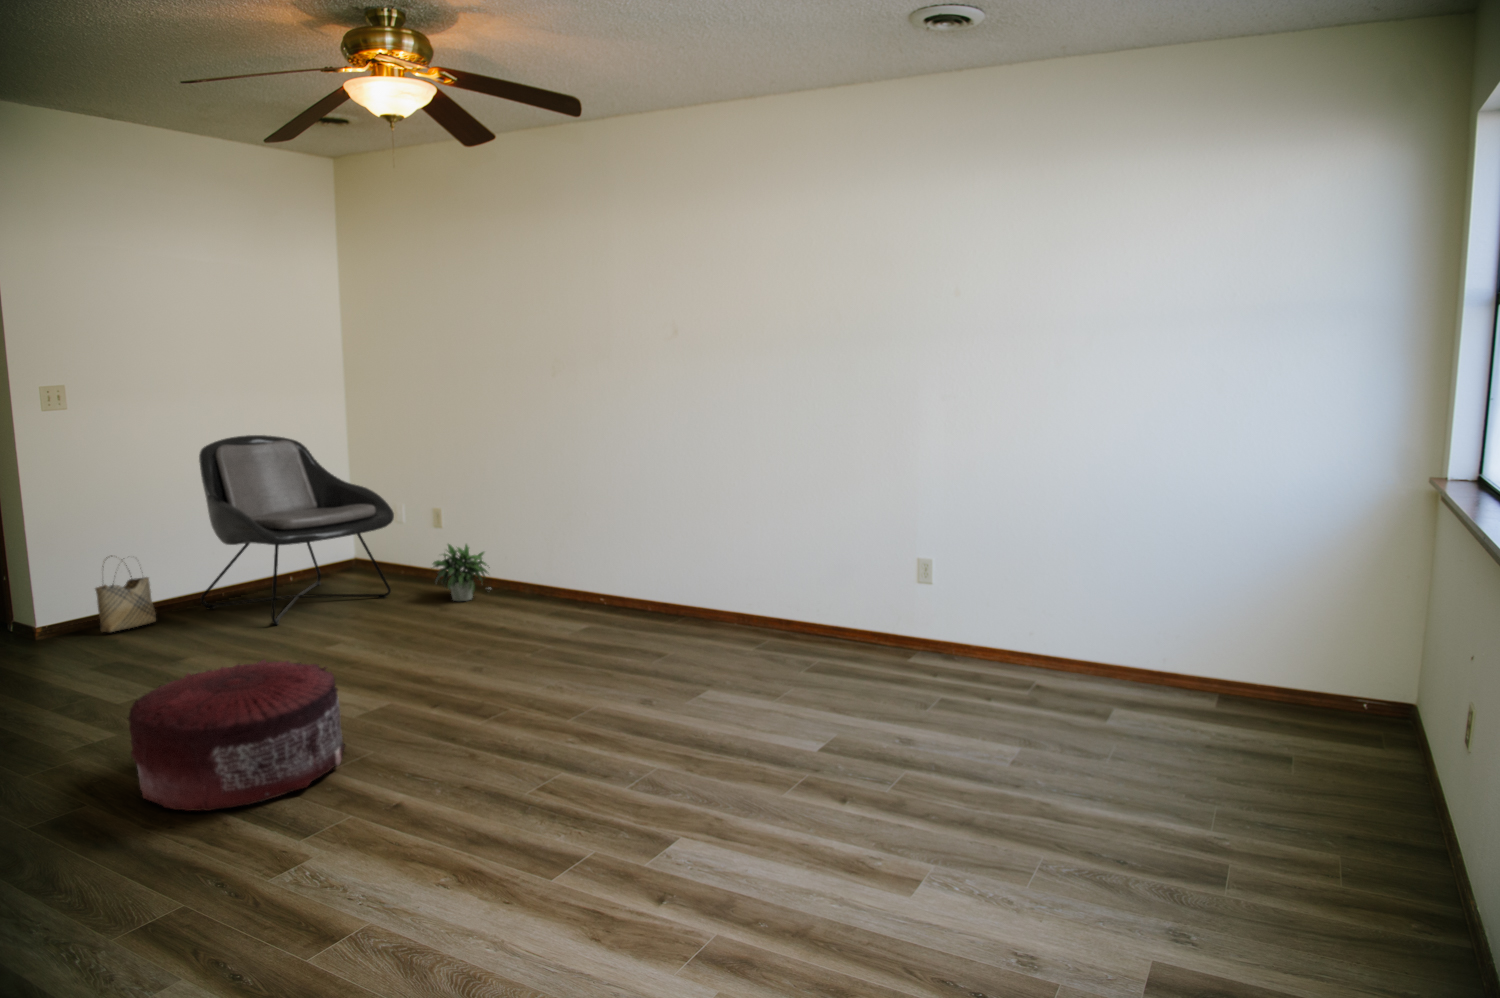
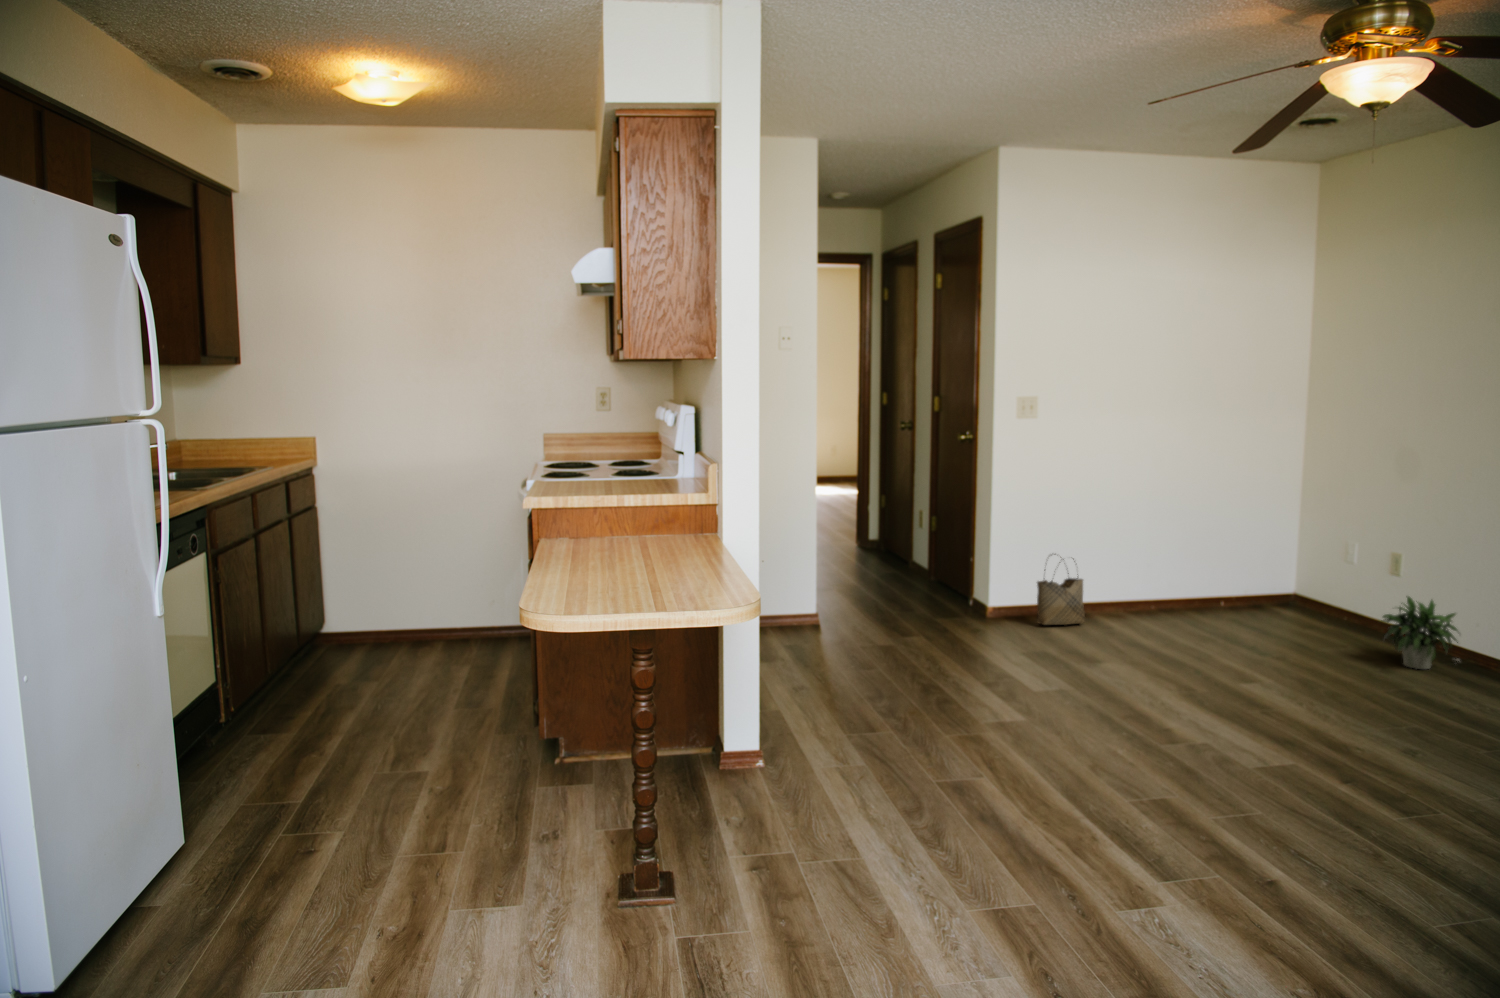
lounge chair: present [199,435,394,625] -> none [1127,448,1343,651]
pouf: present [128,659,345,811] -> none [1028,683,1230,832]

